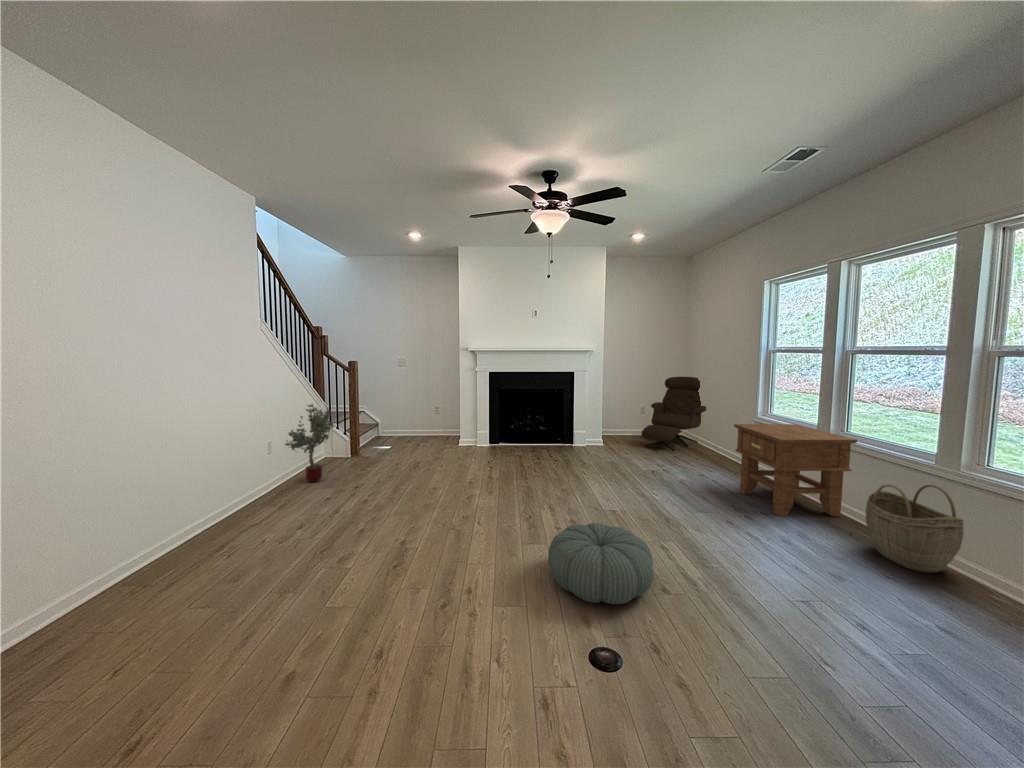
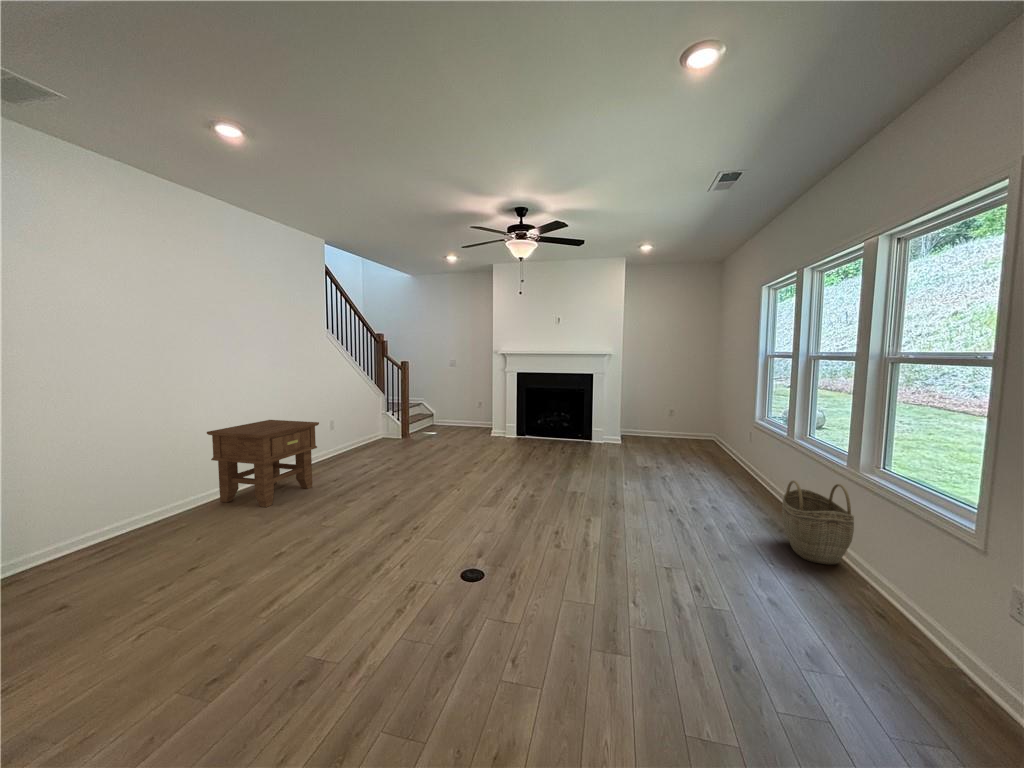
lounge chair: present [642,377,706,451] -> none [658,380,733,452]
potted tree: present [285,404,334,482] -> none [342,394,382,454]
side table: present [734,424,857,516] -> present [207,420,319,507]
pouf: present [548,523,654,604] -> none [477,491,557,546]

